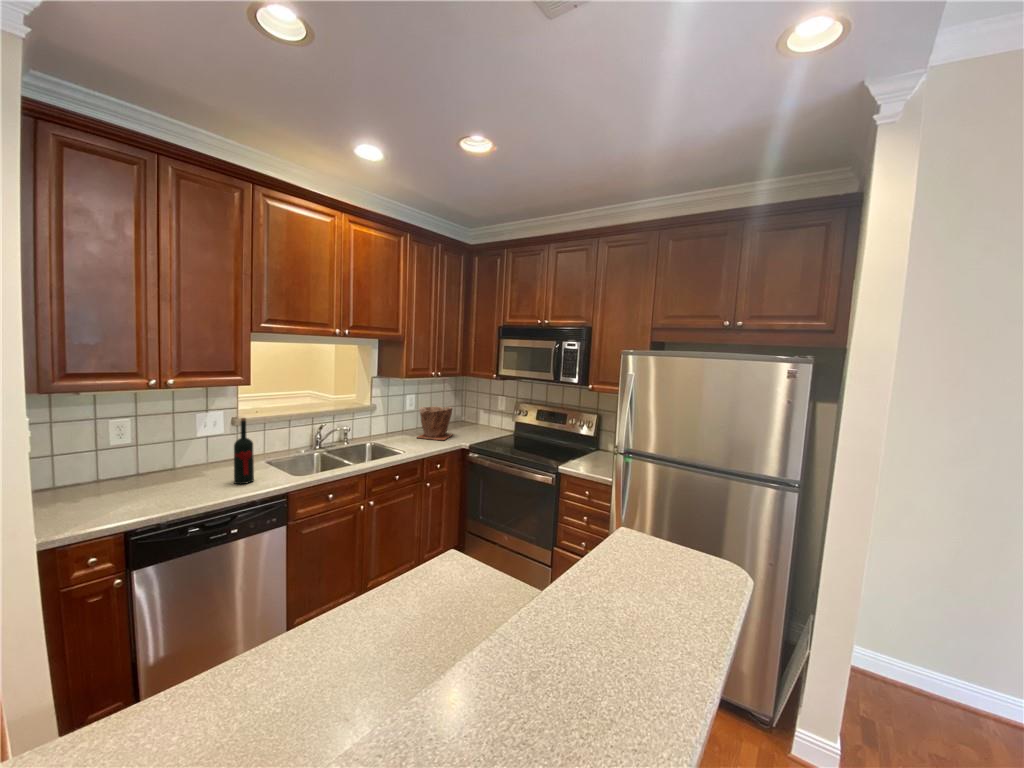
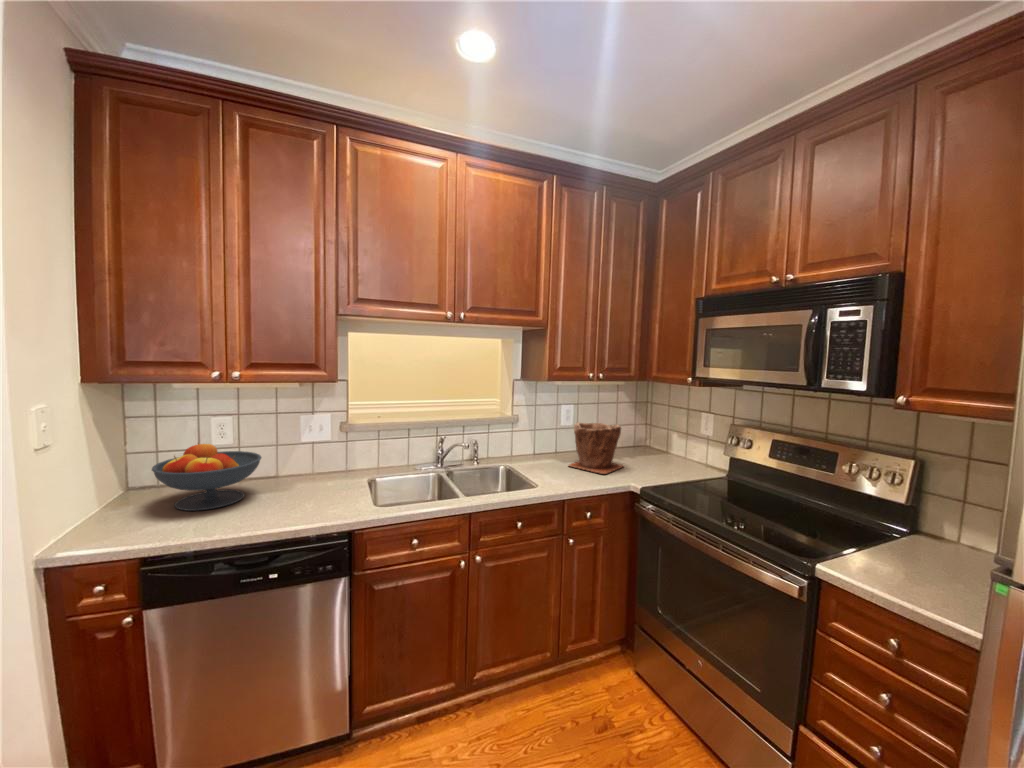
wine bottle: present [234,418,254,484] -> none [300,423,323,510]
fruit bowl: none [82,443,186,499] -> present [152,443,261,511]

